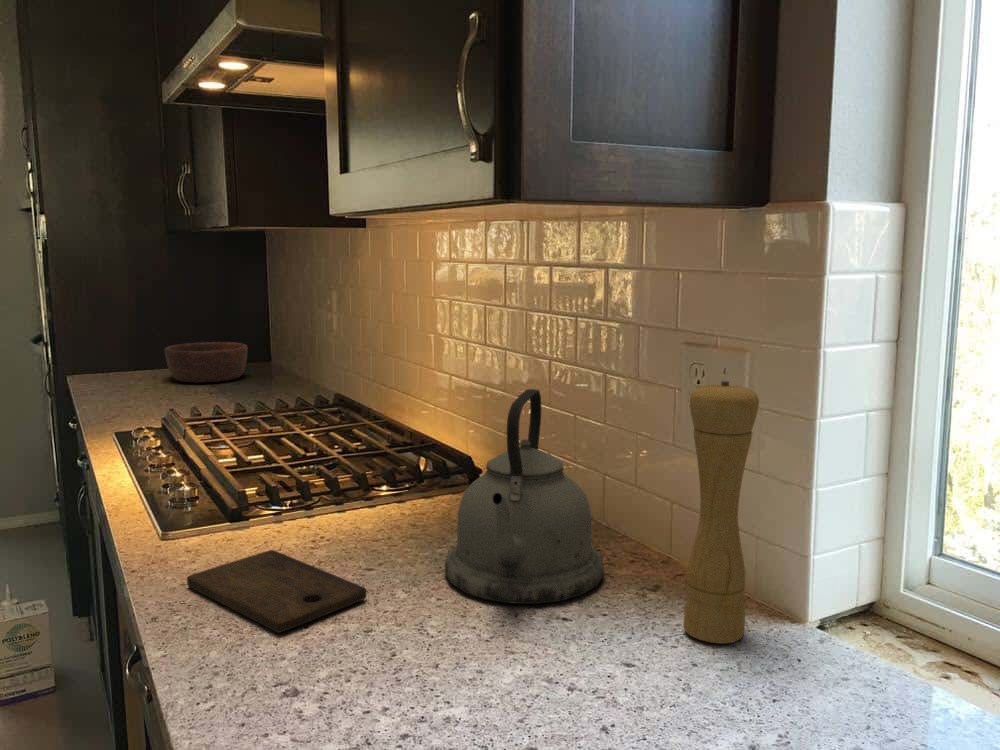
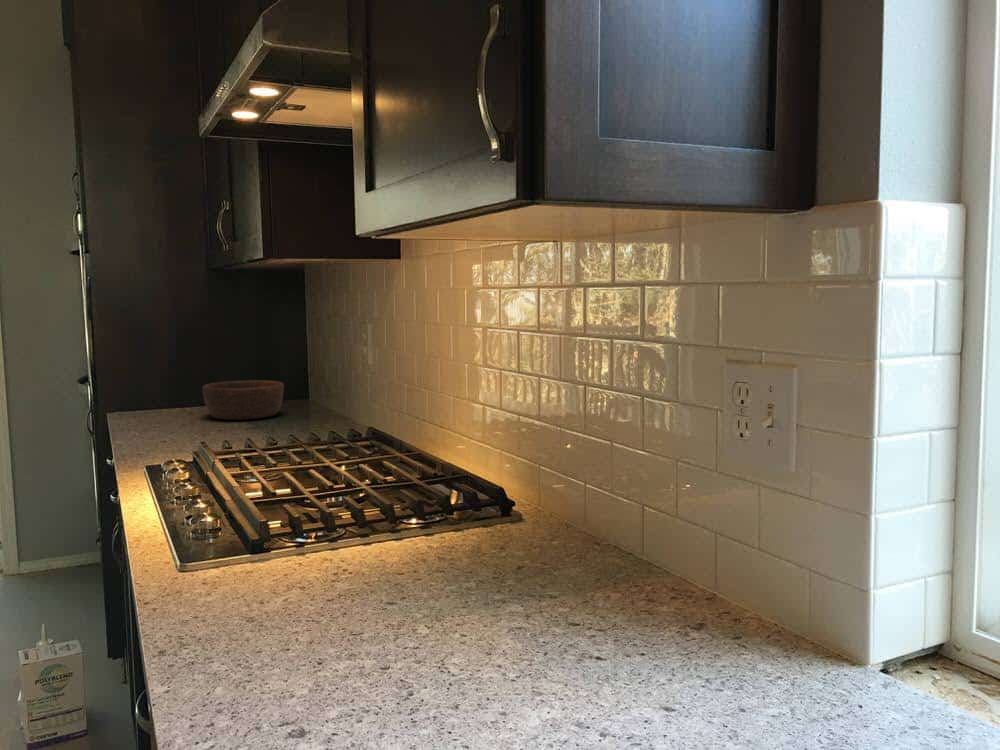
pepper mill: present [684,381,759,643] -> none [730,395,809,687]
kettle: present [444,389,604,604] -> none [470,412,641,641]
cutting board: present [187,550,366,633] -> none [199,582,386,668]

